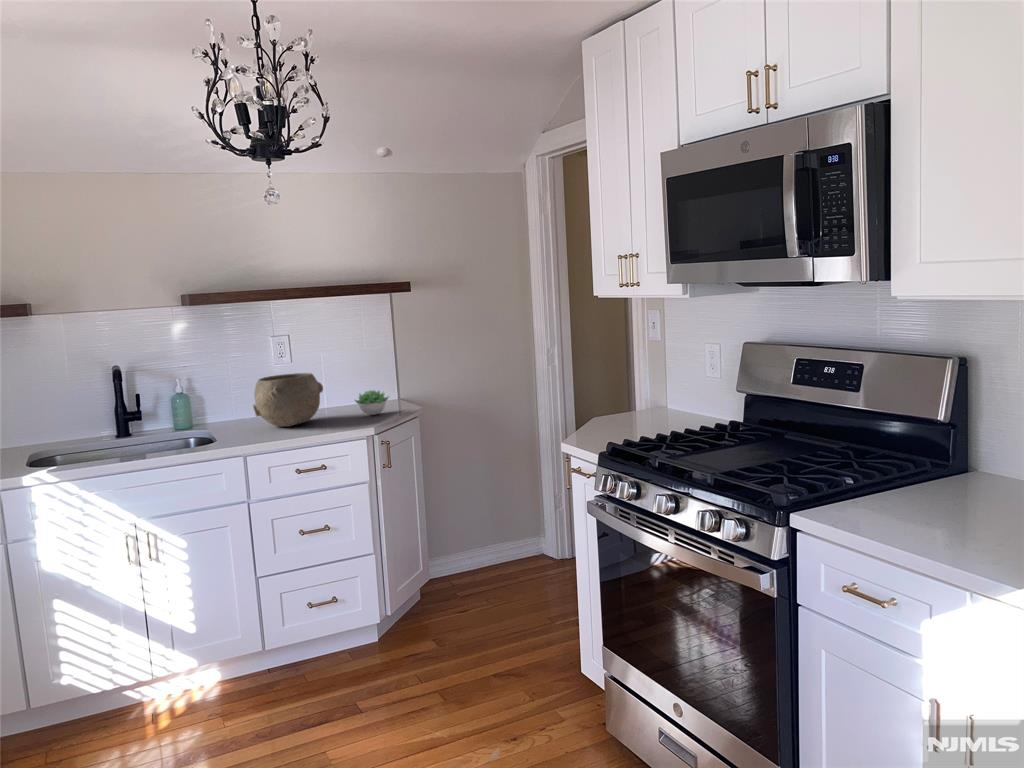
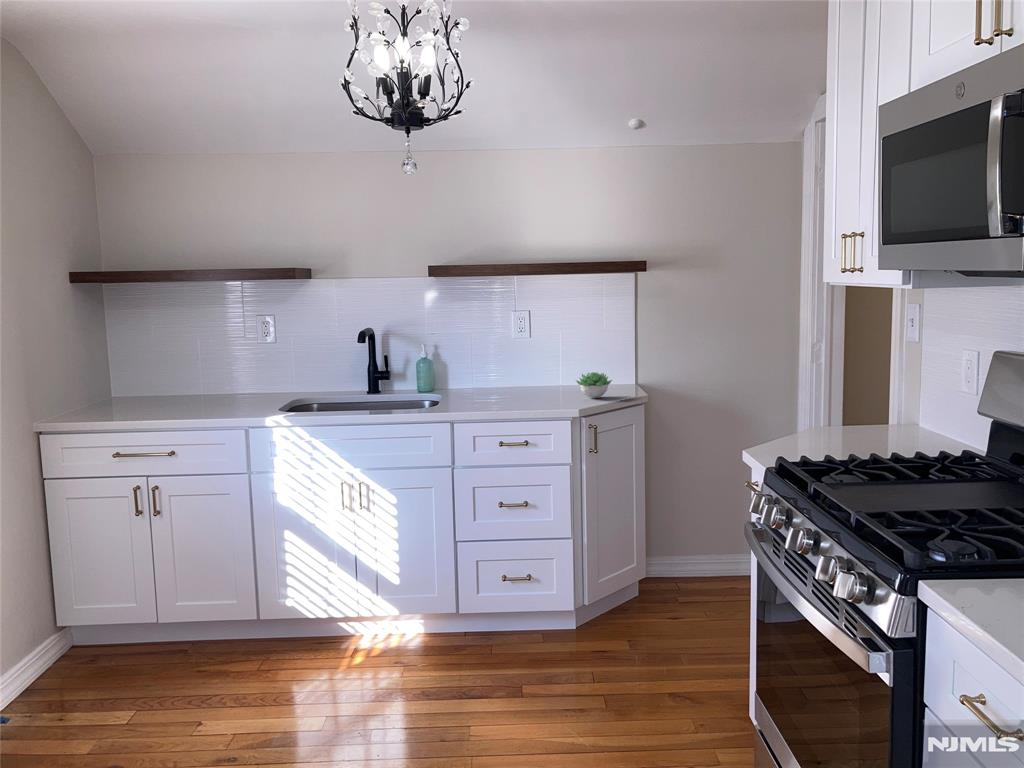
bowl: present [253,373,323,427] -> none [477,349,547,401]

